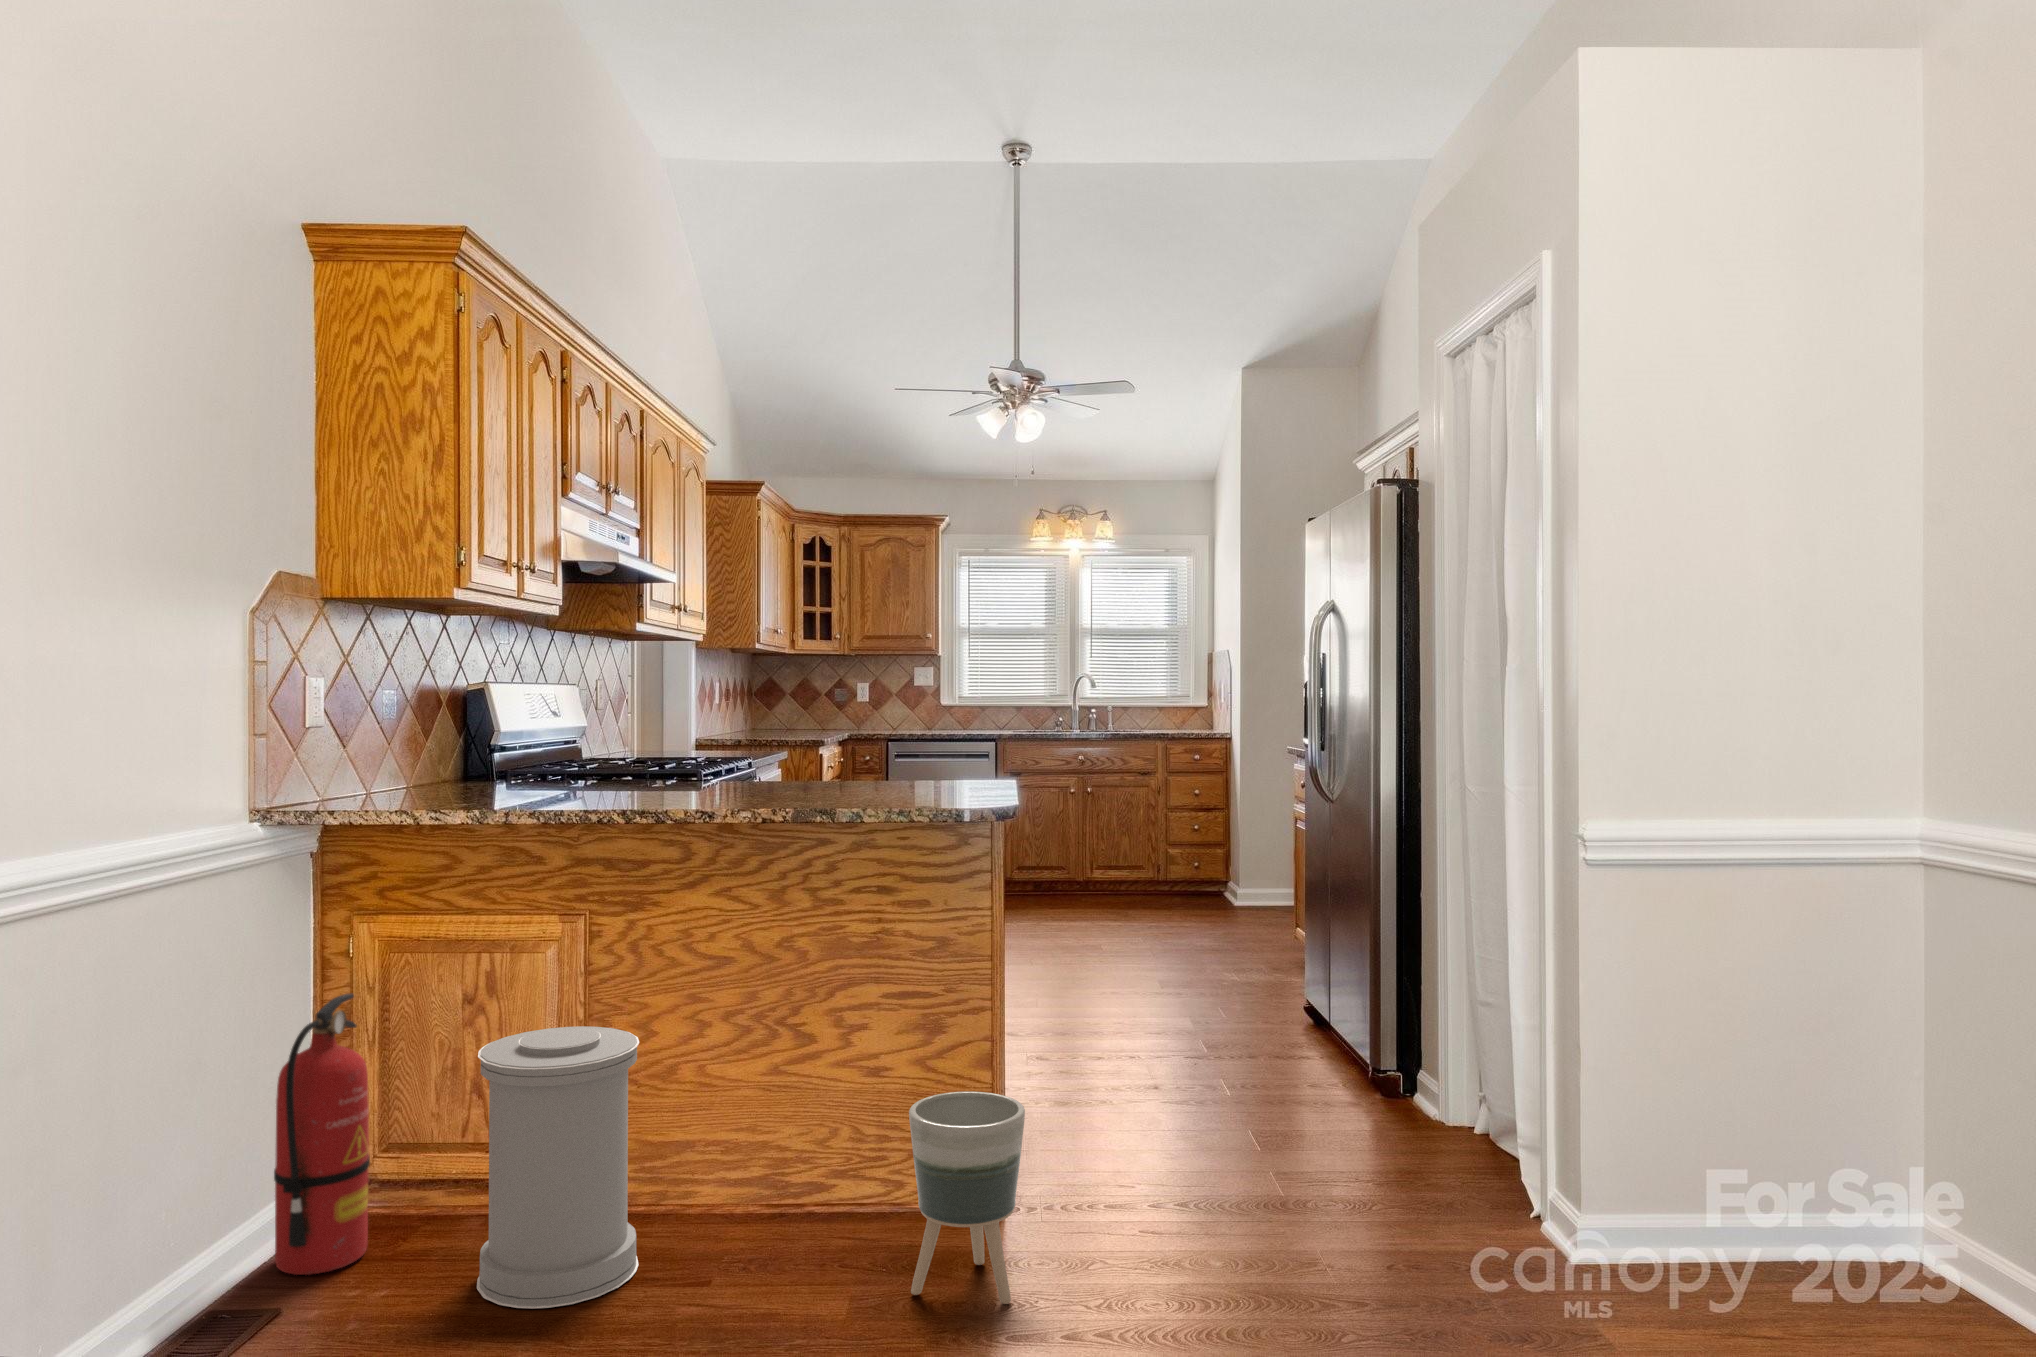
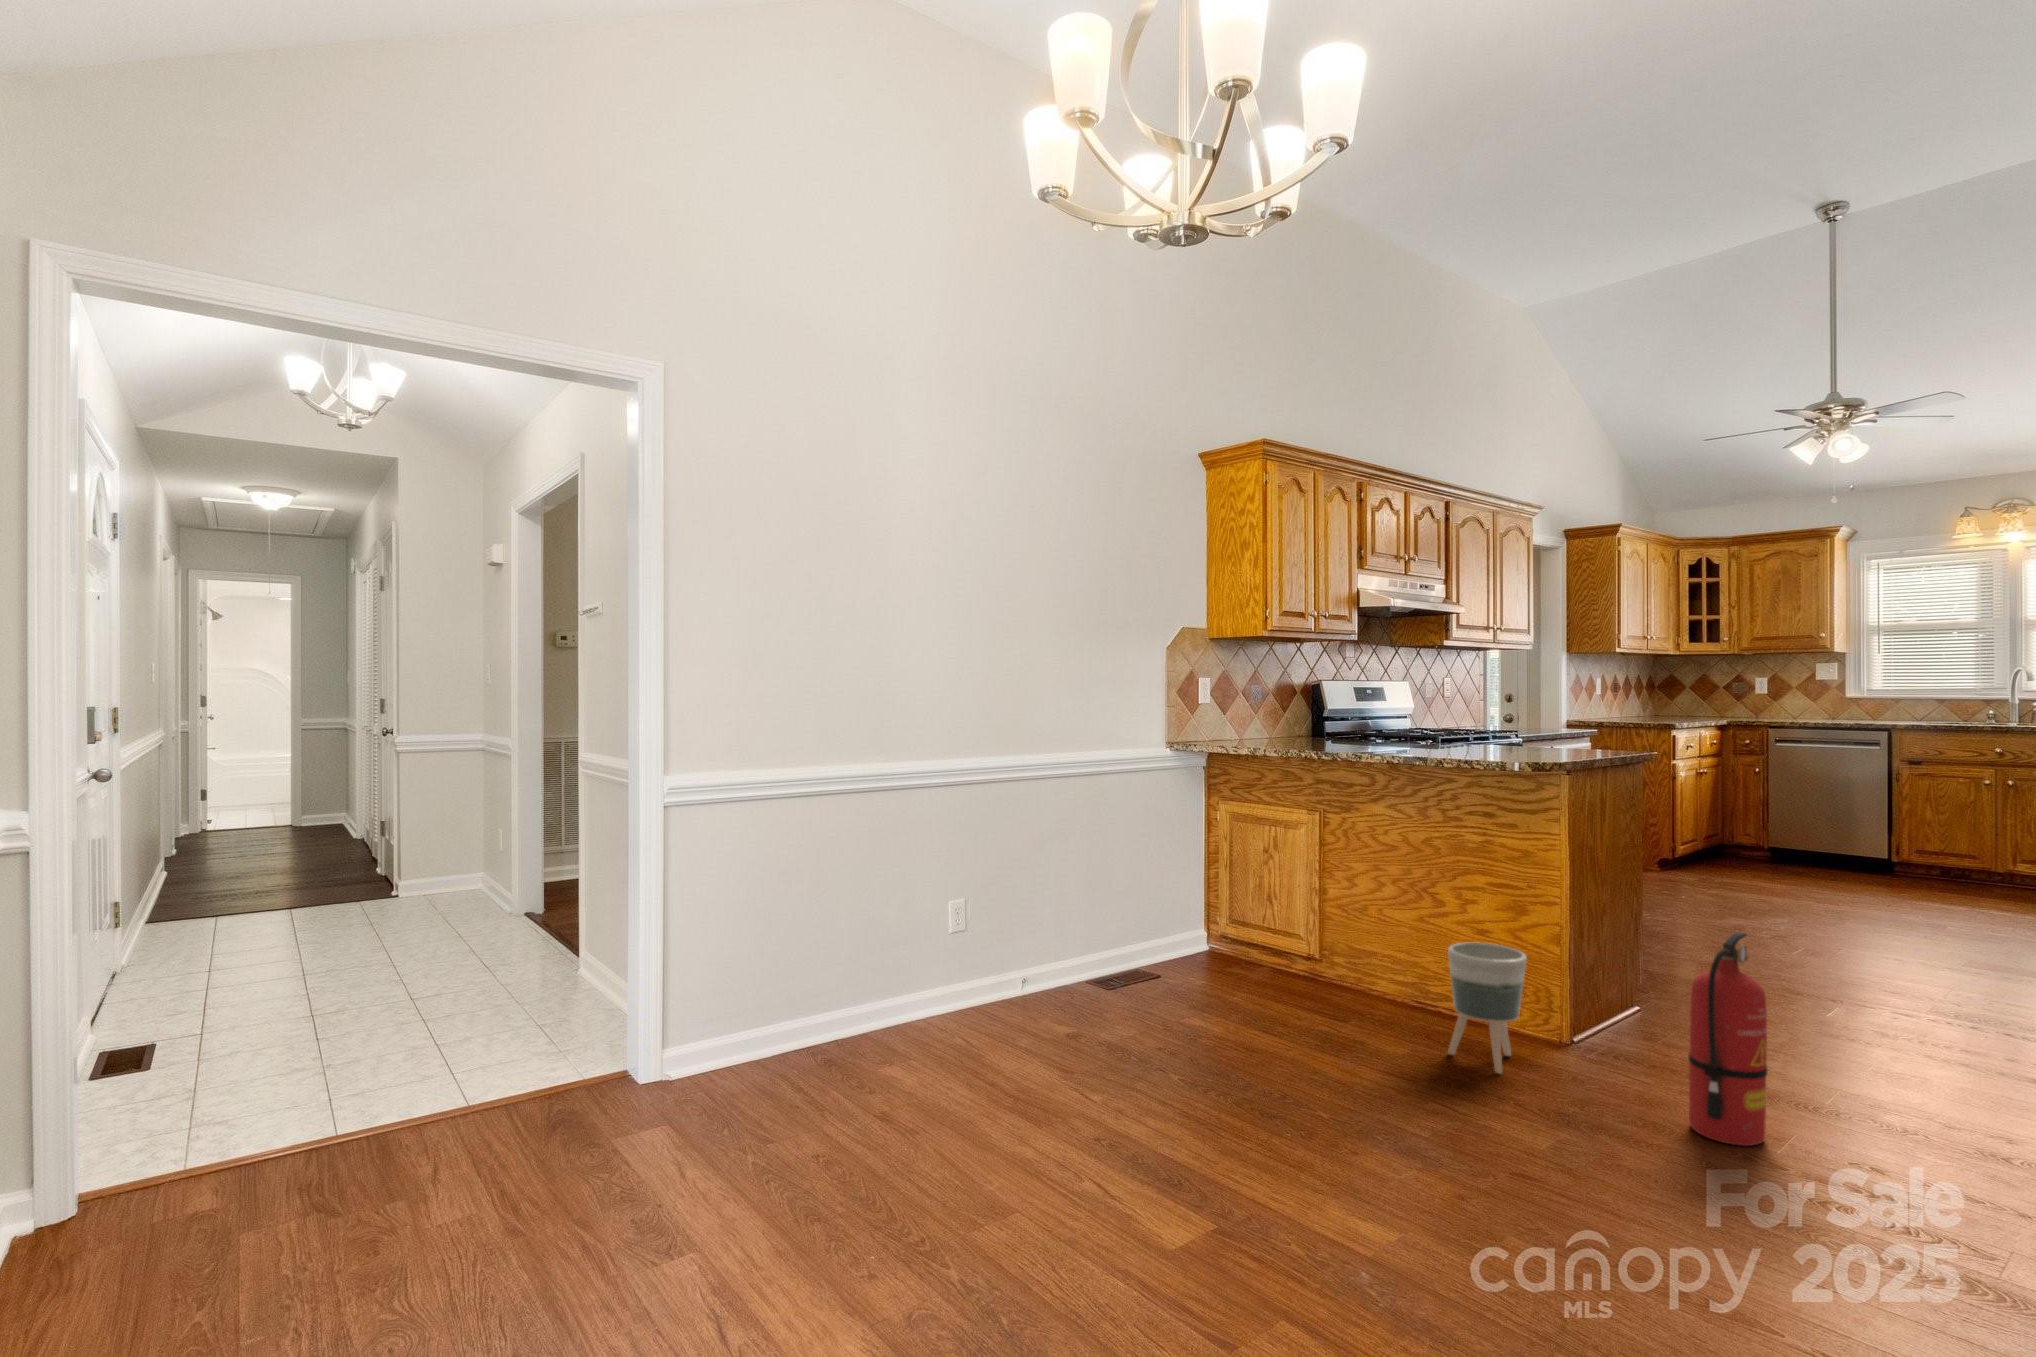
fire extinguisher: present [274,994,370,1275] -> present [1688,932,1767,1146]
trash can: present [477,1026,639,1309] -> none [1243,867,1327,1008]

